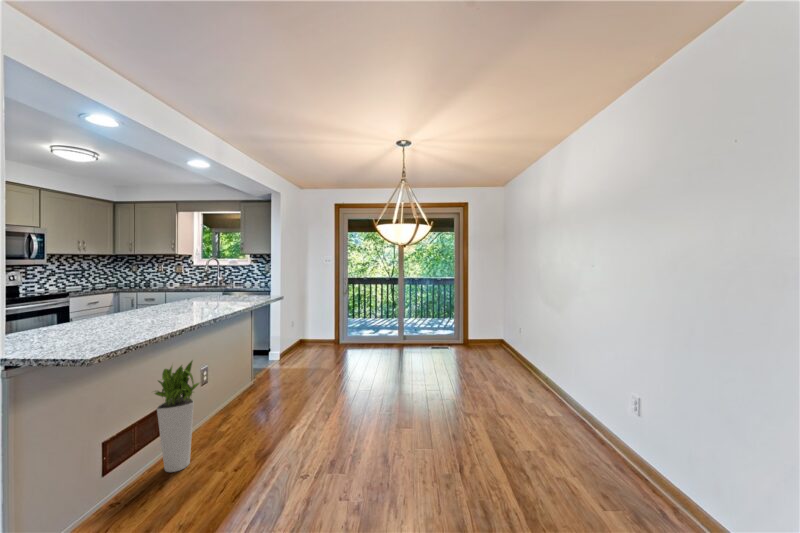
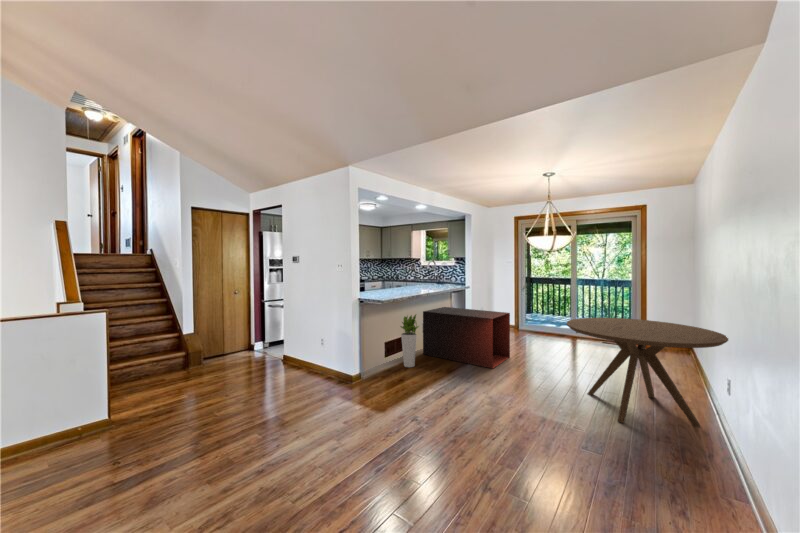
dining table: none [448,329,627,485] -> present [567,318,728,427]
storage cabinet: none [205,333,349,427] -> present [423,307,510,368]

